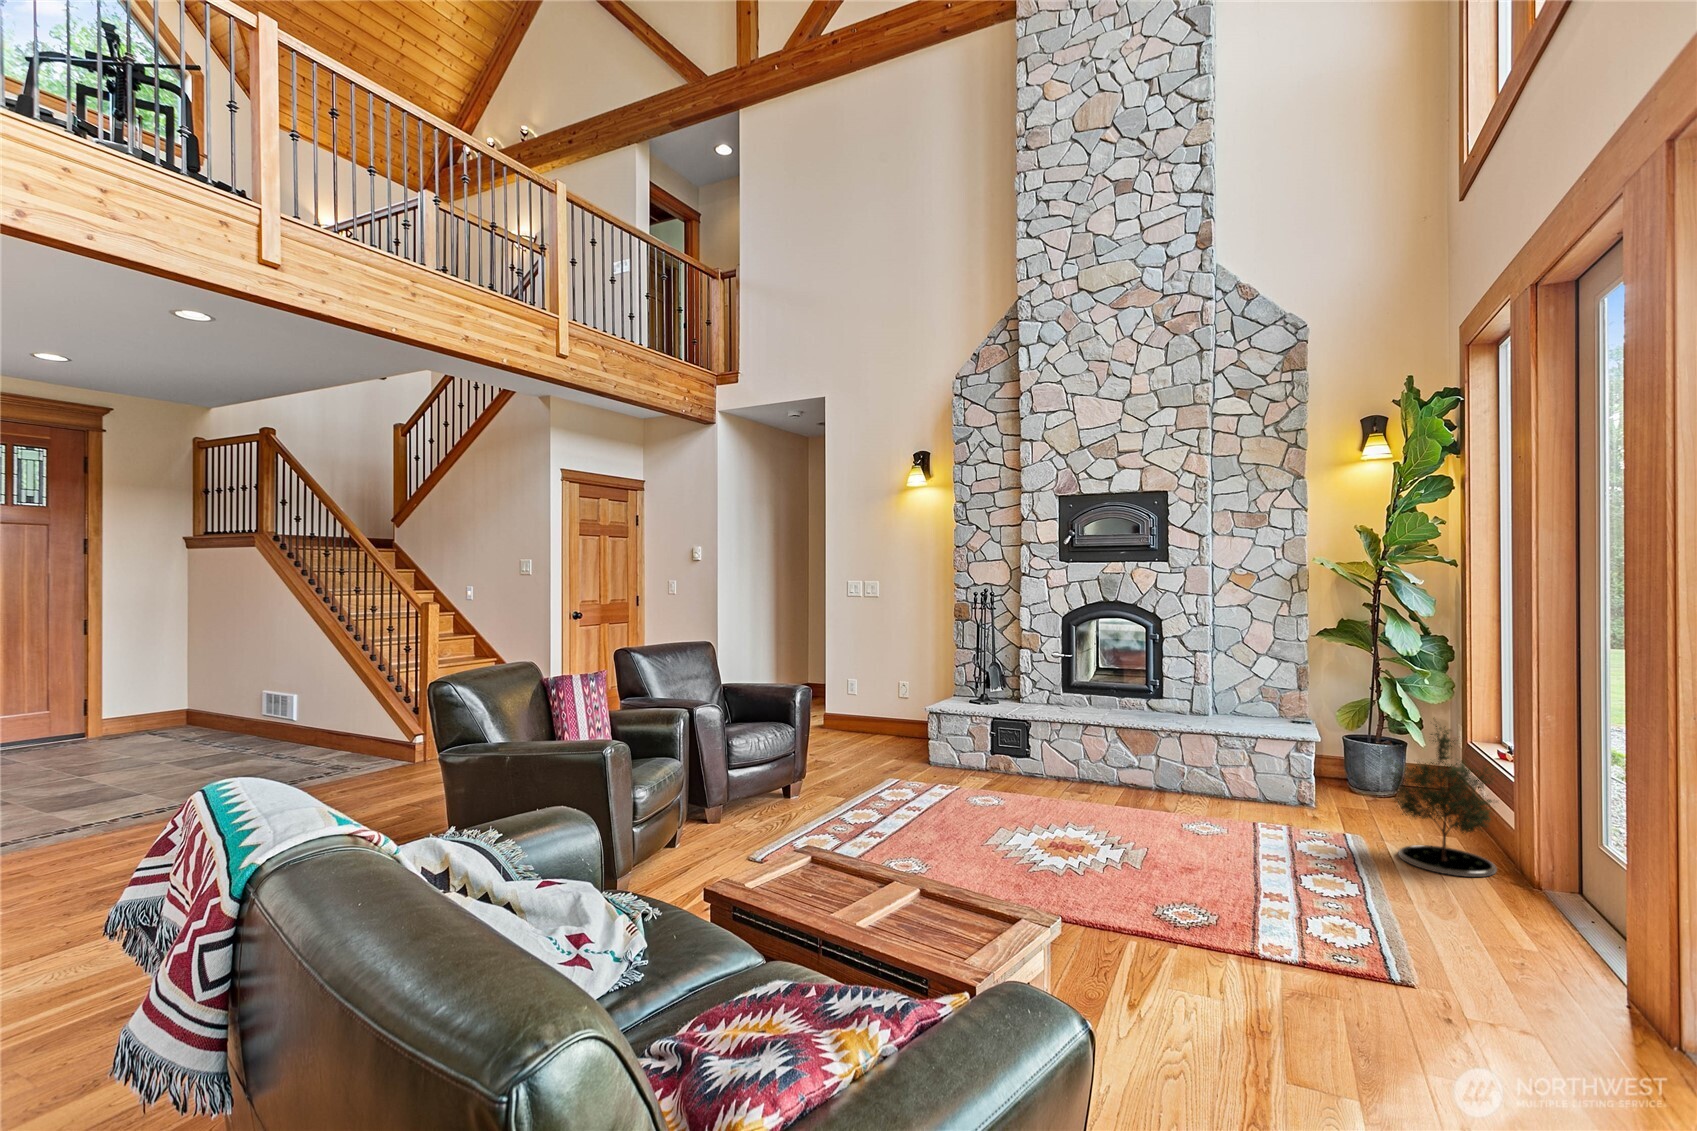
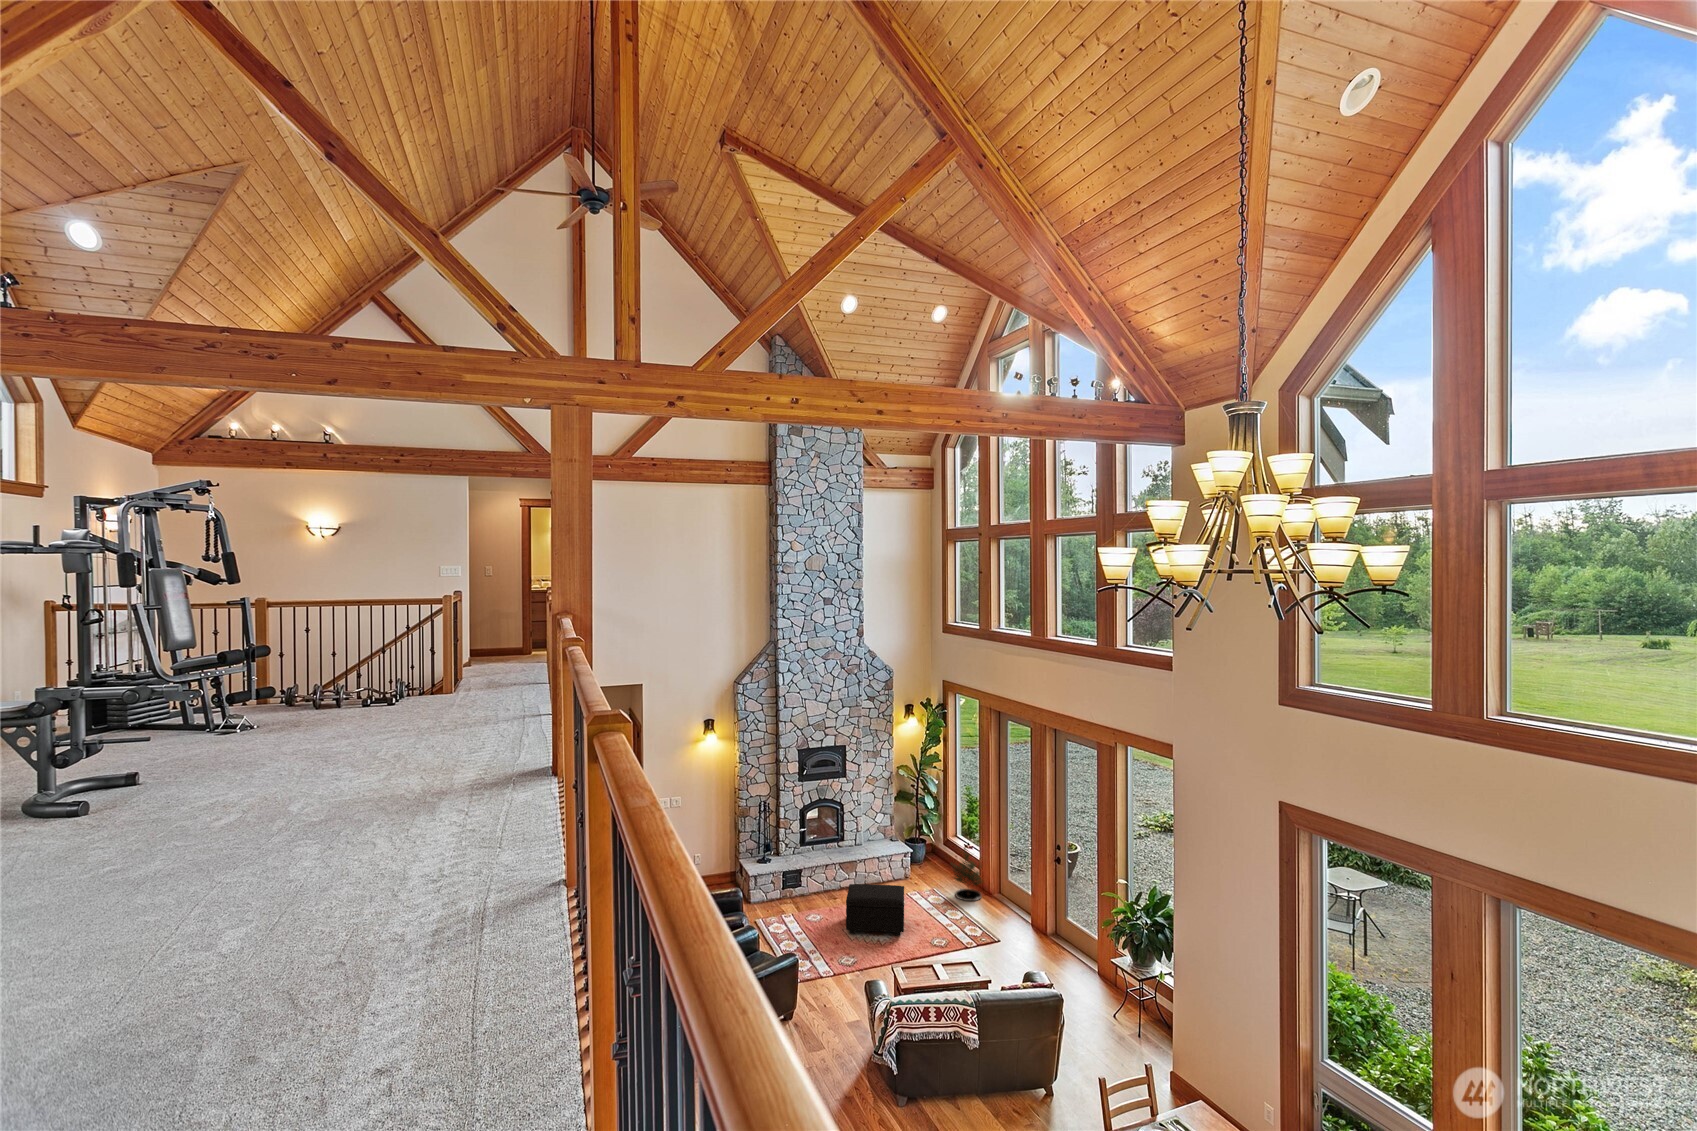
footstool: none [1000,738,1178,867] -> present [846,884,904,936]

